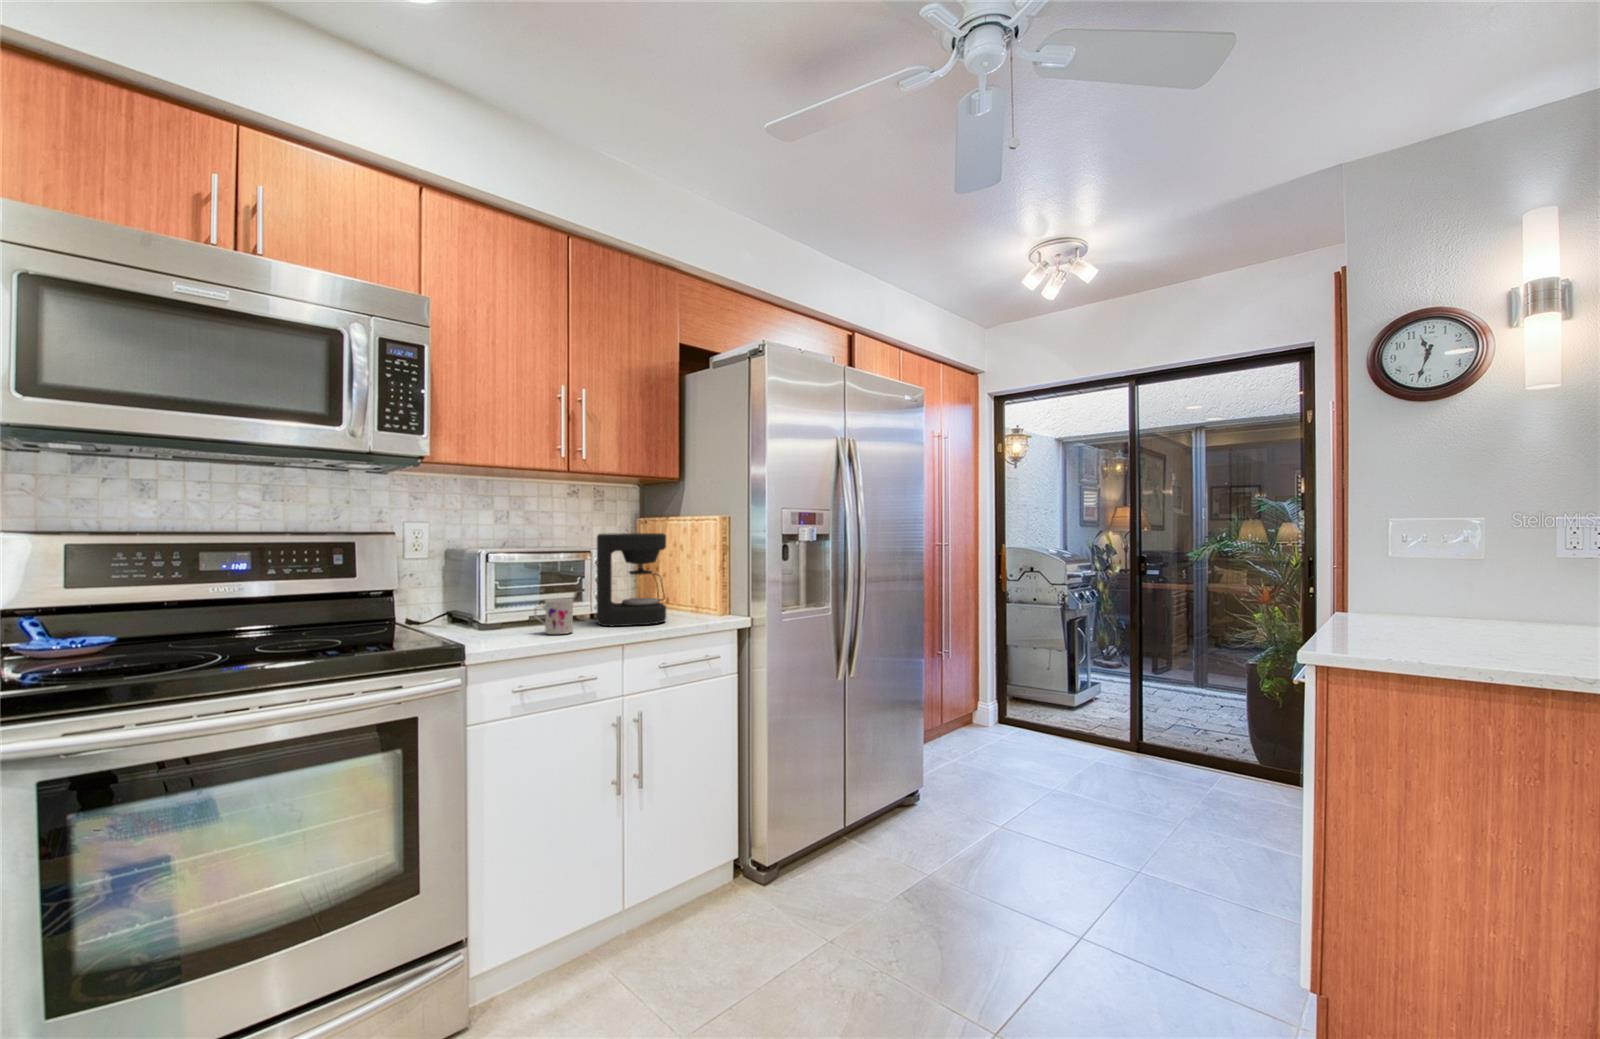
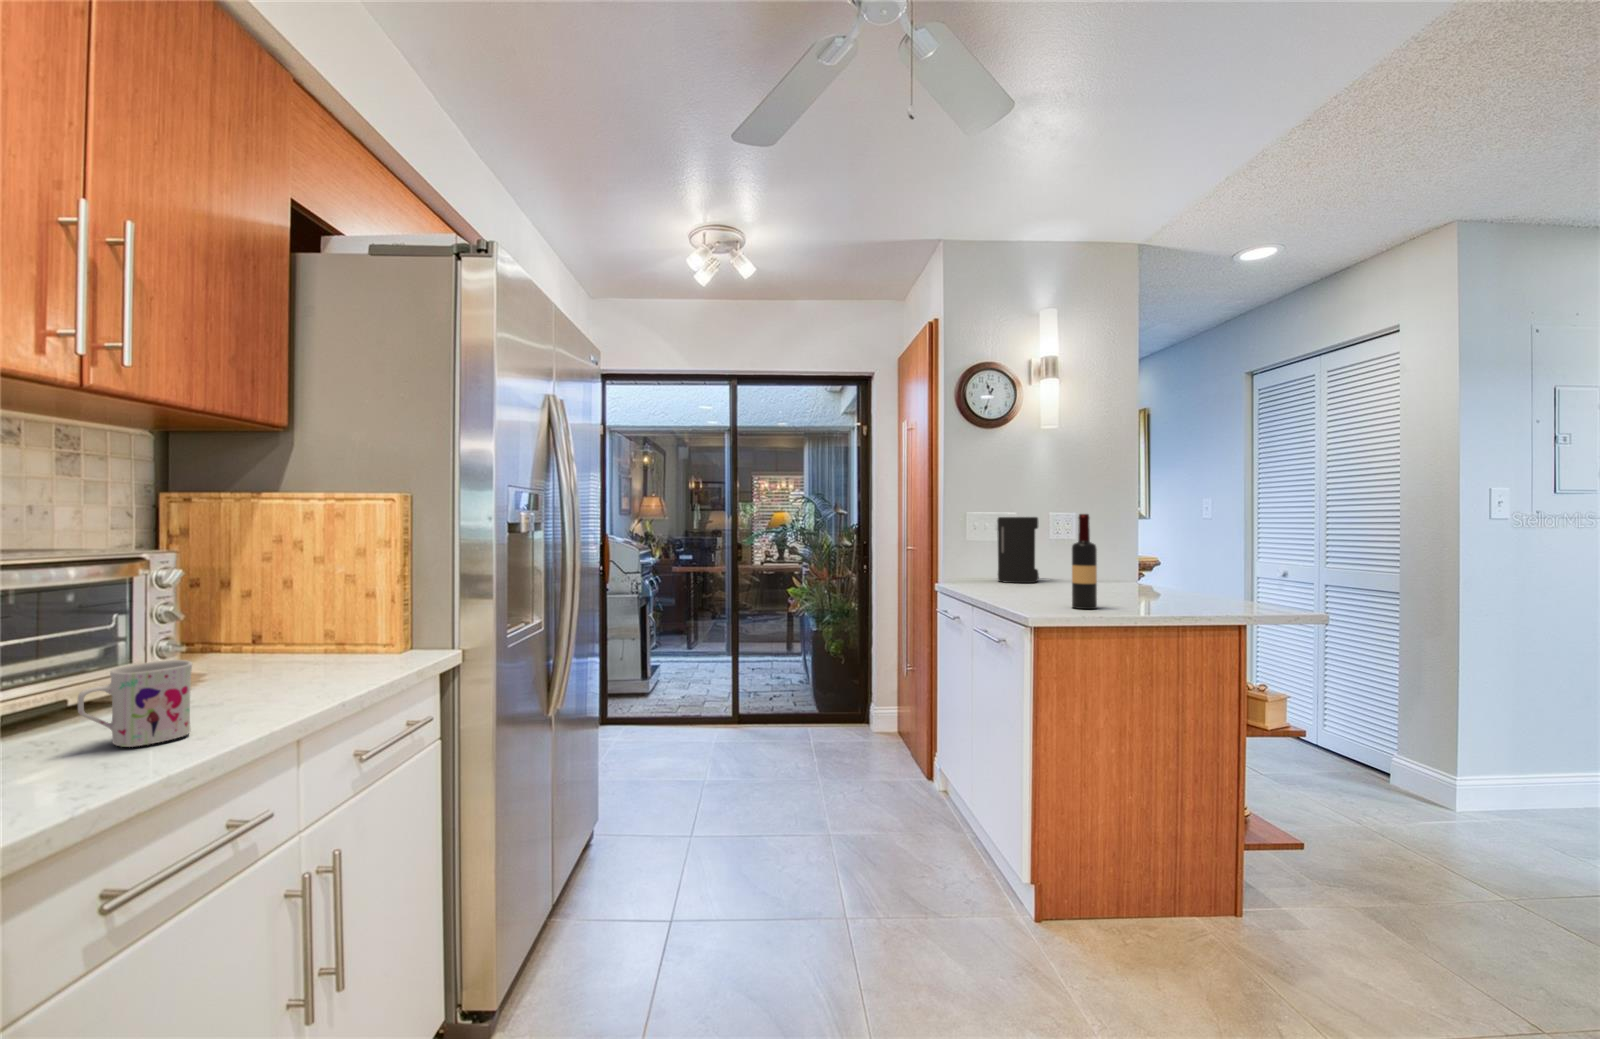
wine bottle: none [1400,521,1448,661] -> present [1072,514,1097,609]
coffee maker: present [597,533,666,626] -> present [997,517,1039,583]

